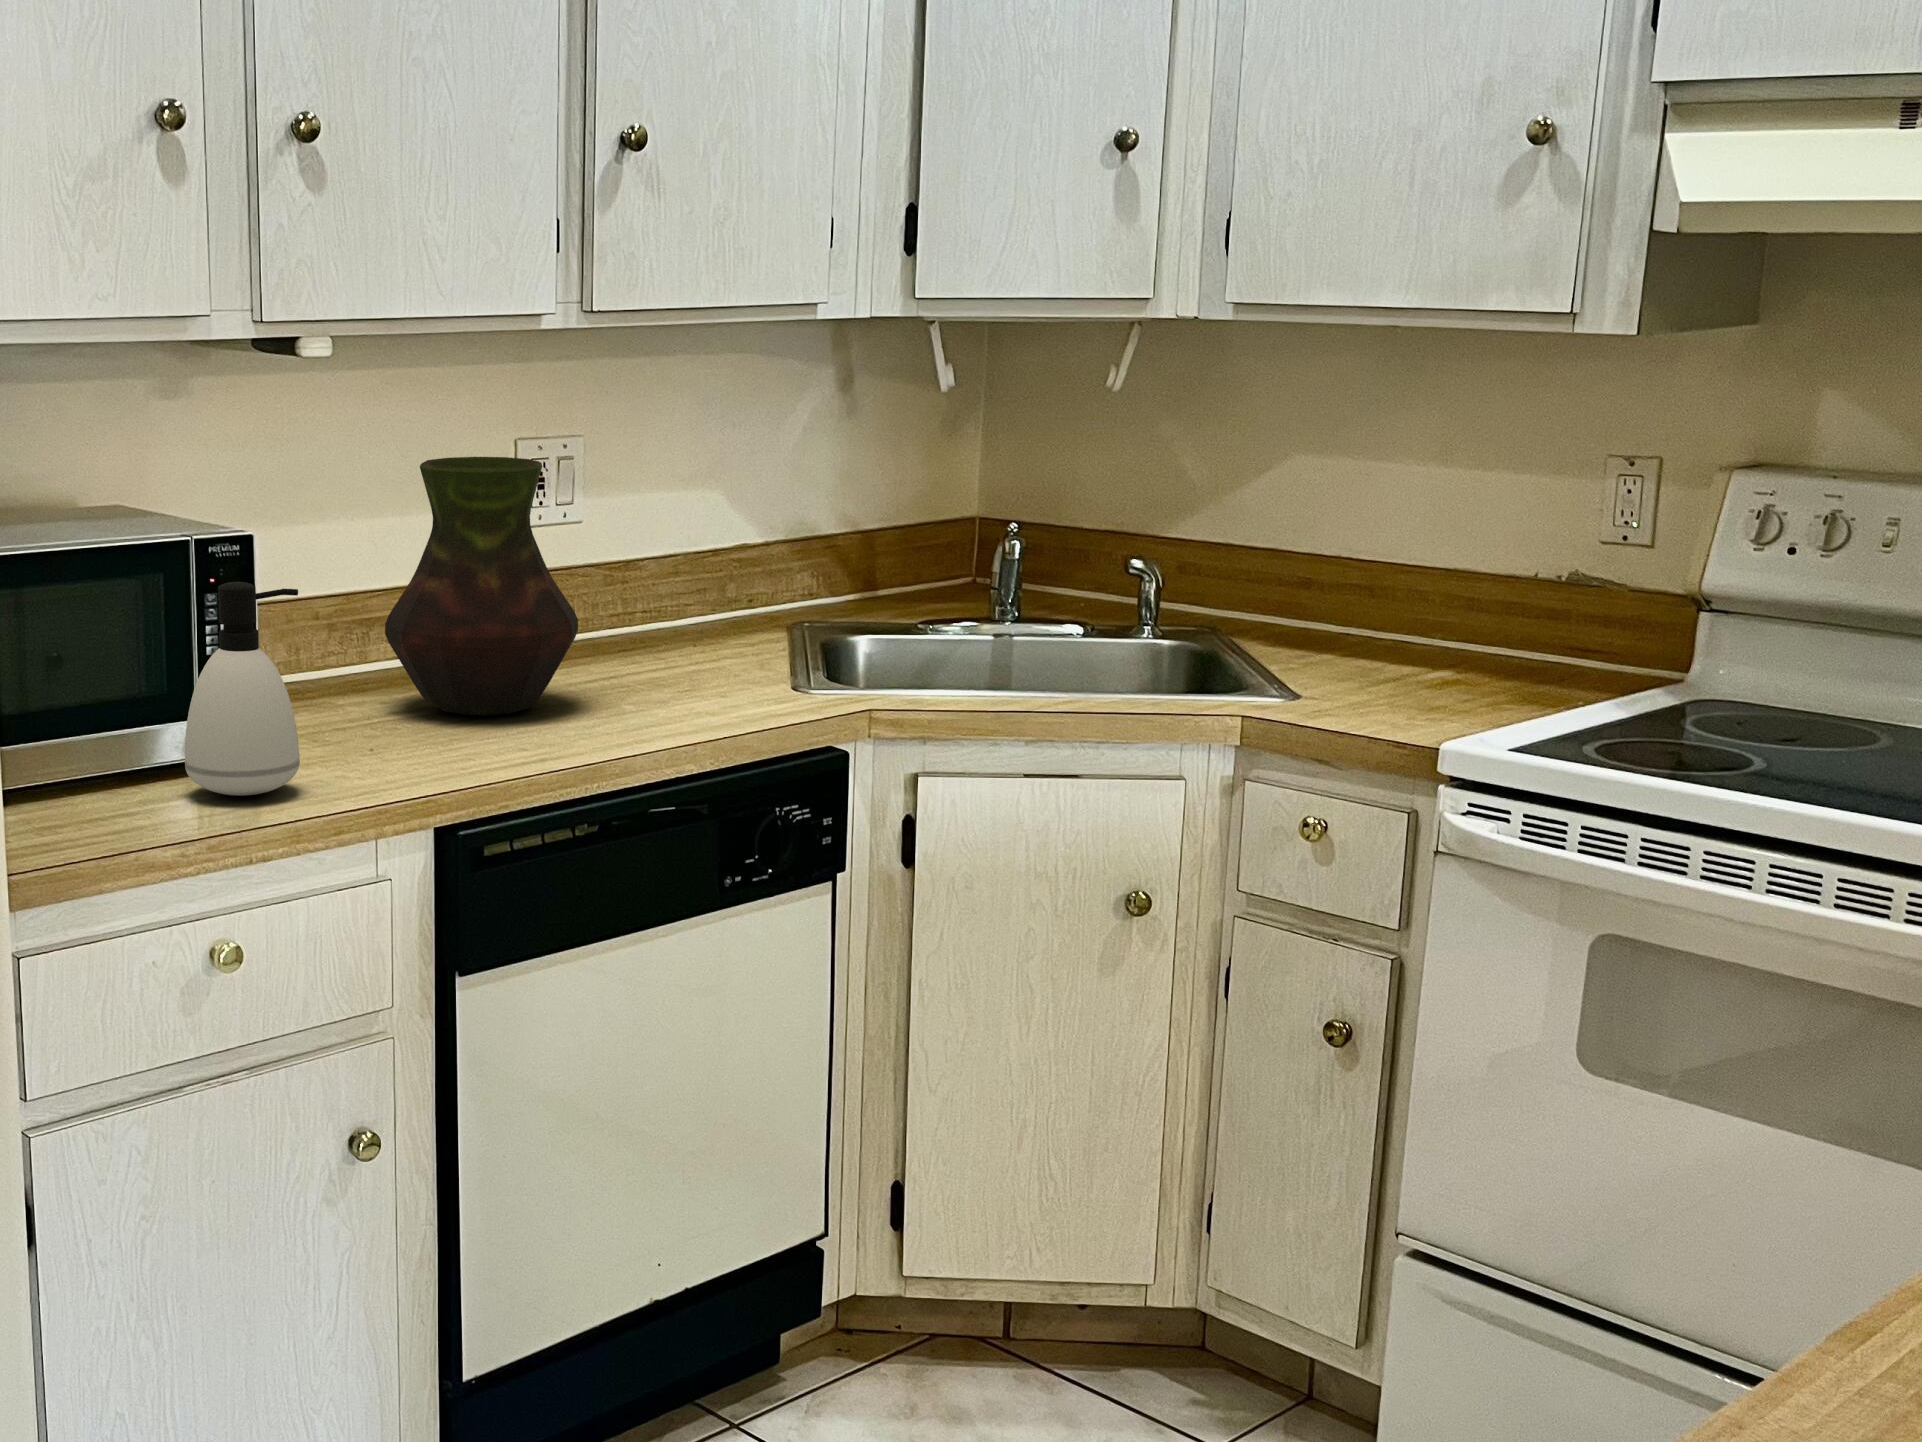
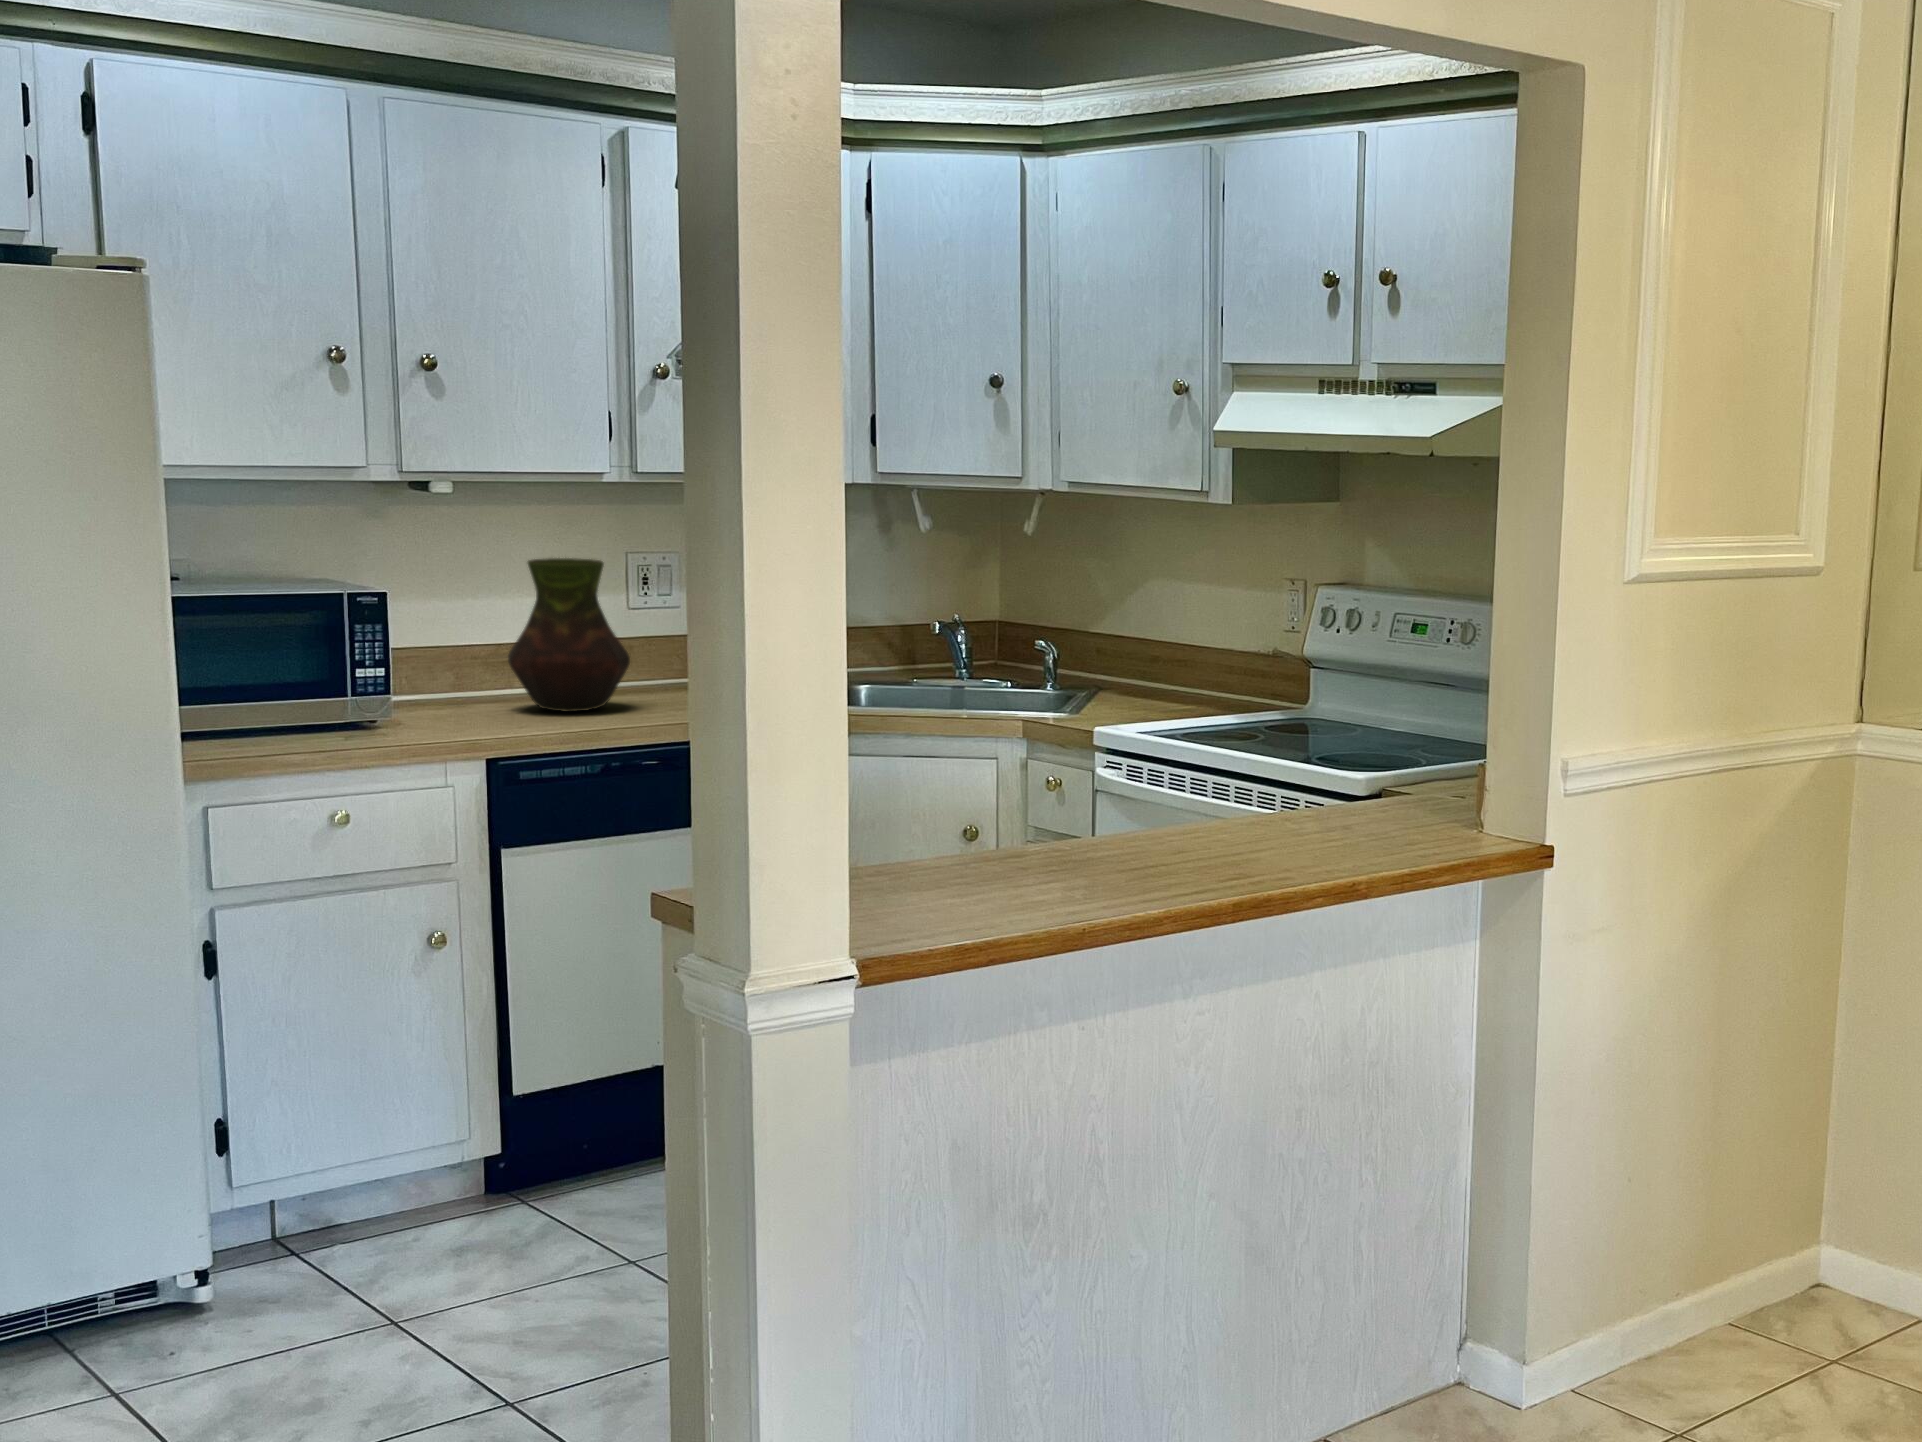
soap dispenser: present [185,582,300,796] -> none [333,617,404,737]

